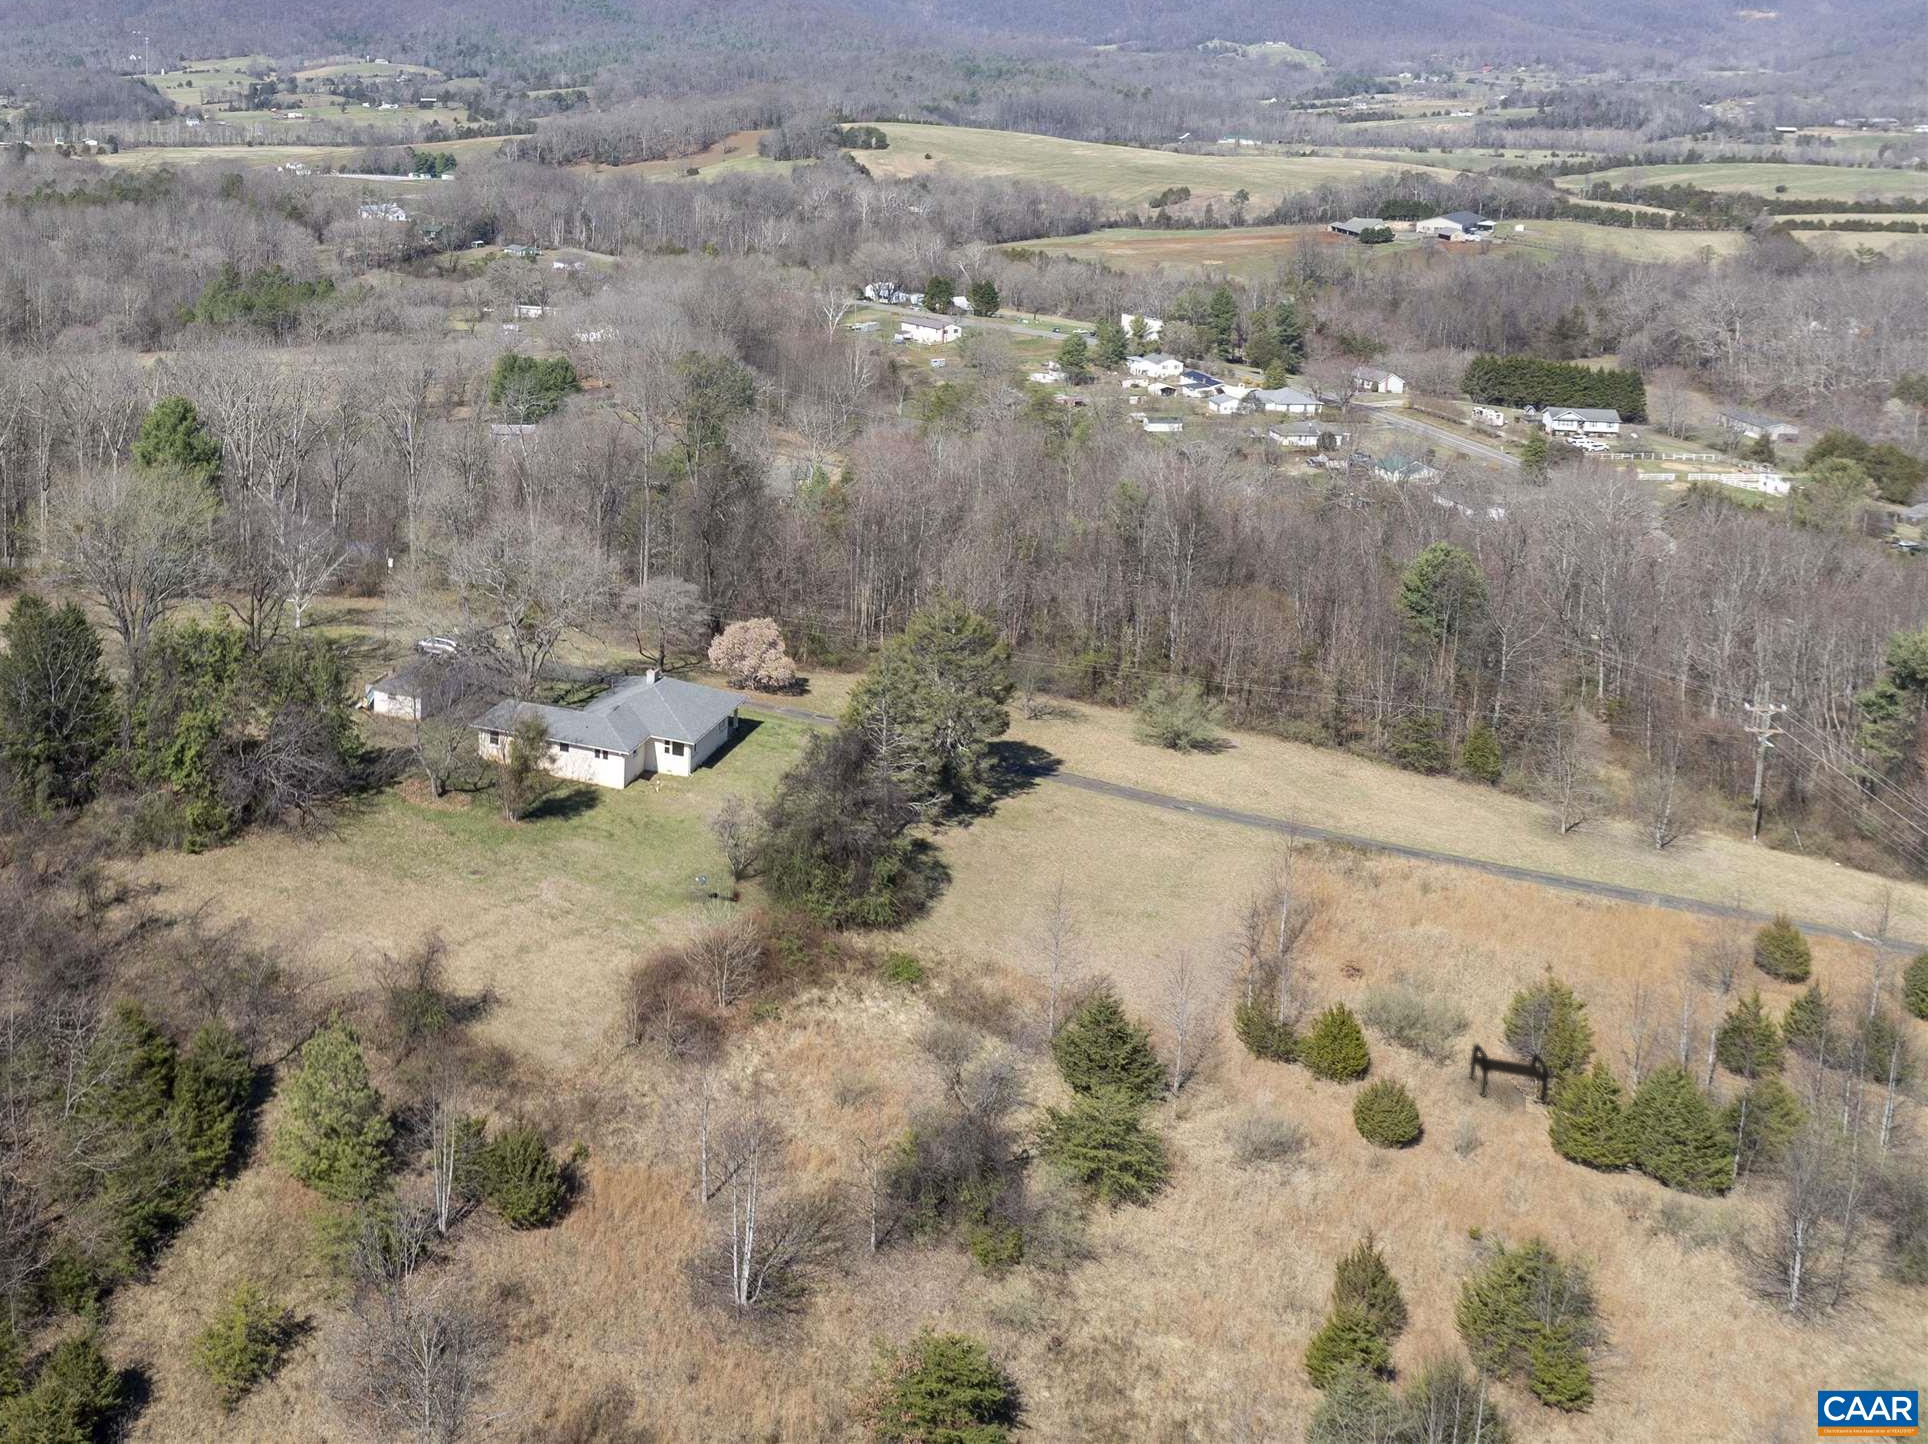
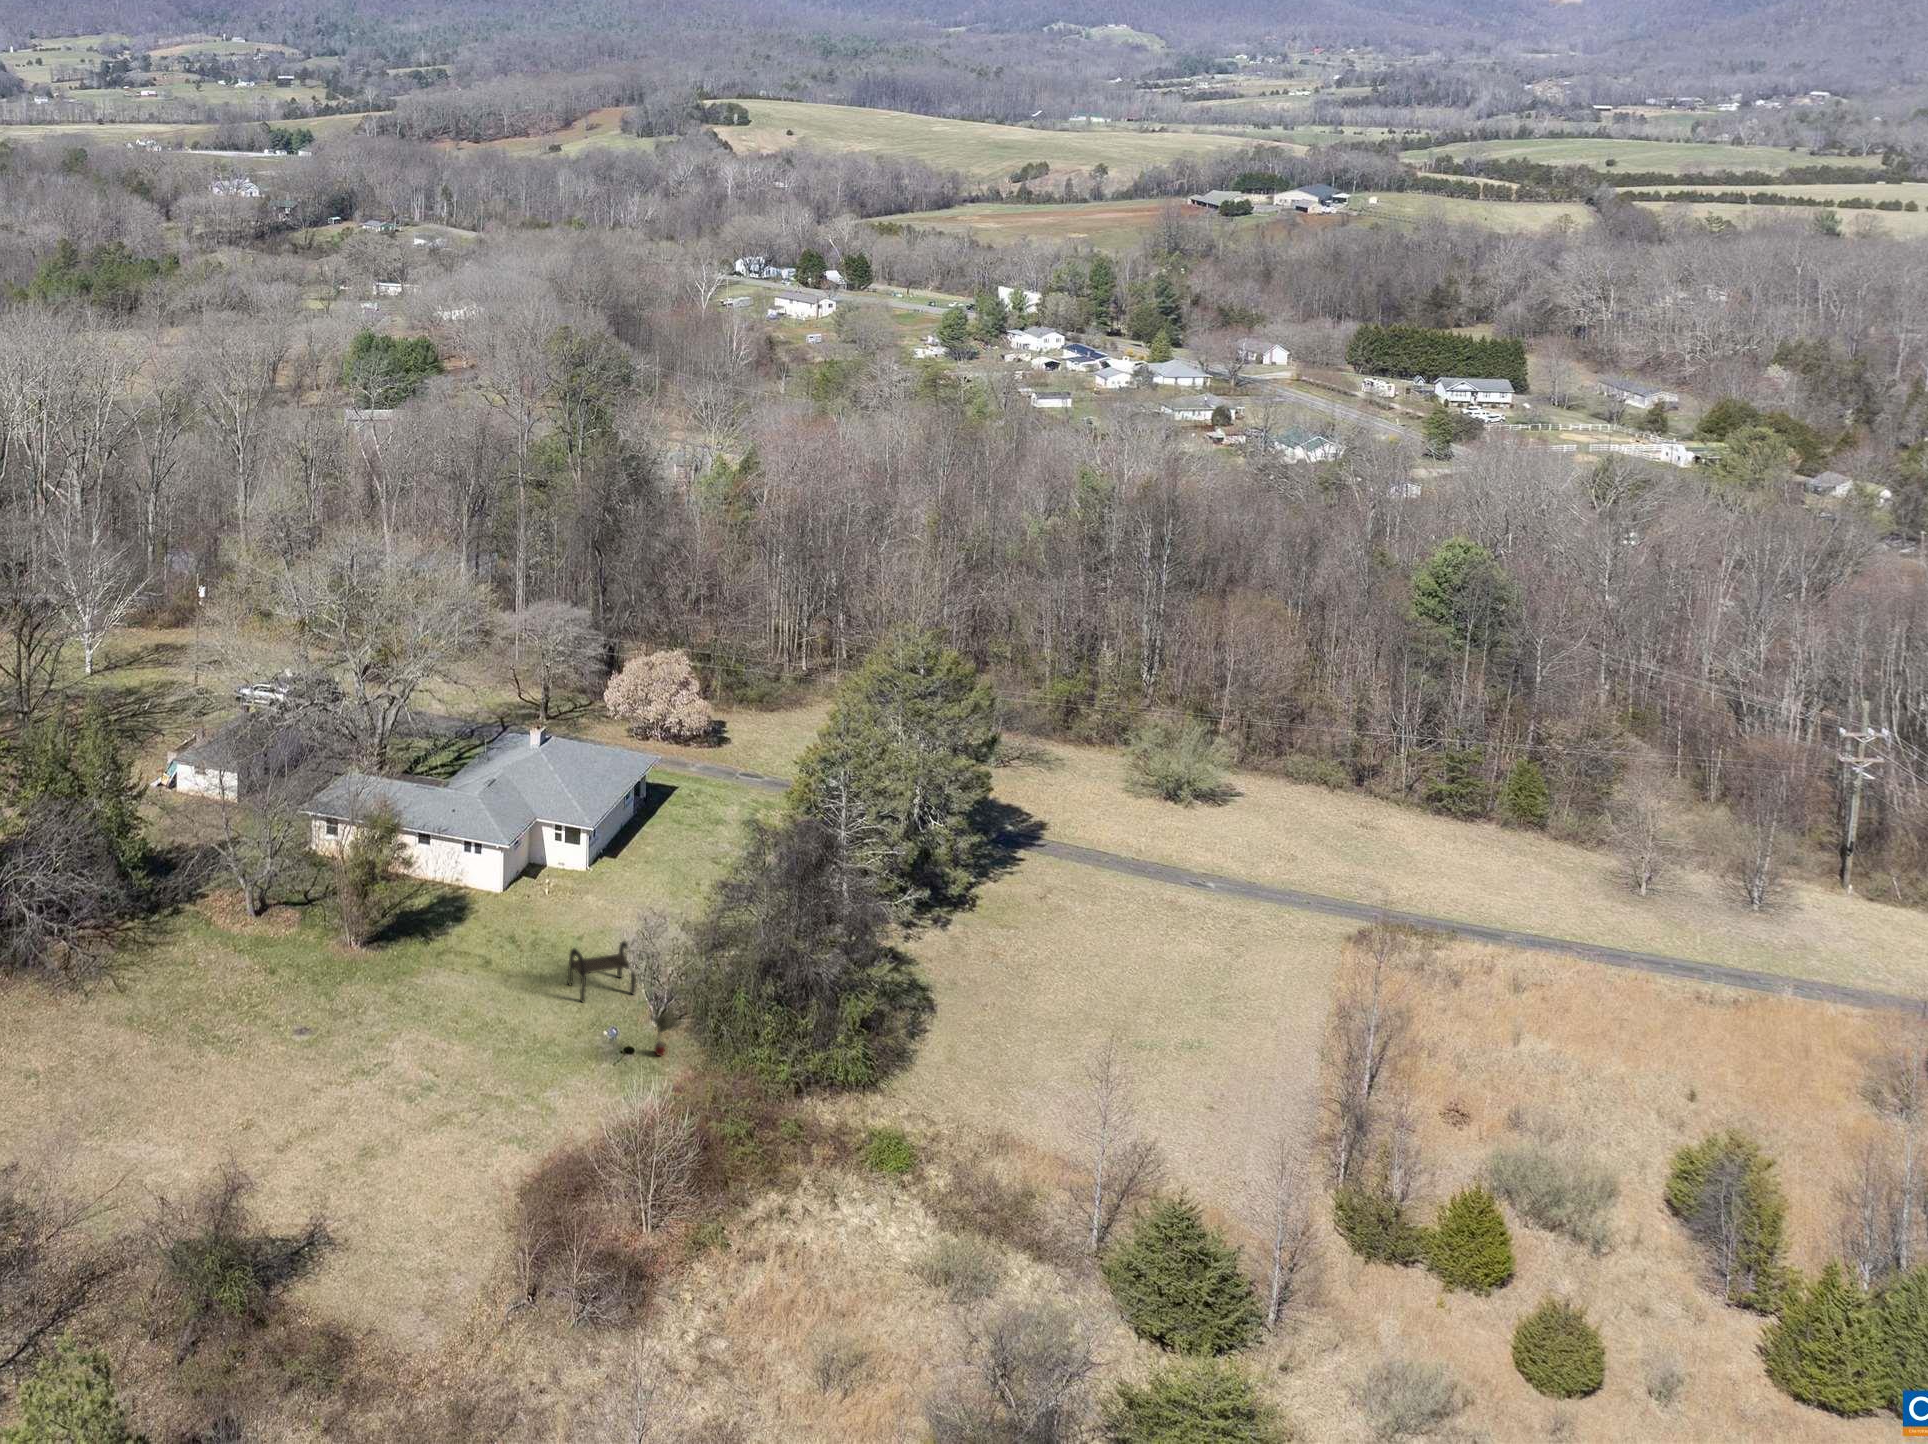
bench: present [1470,1044,1549,1101] -> present [567,941,636,1002]

